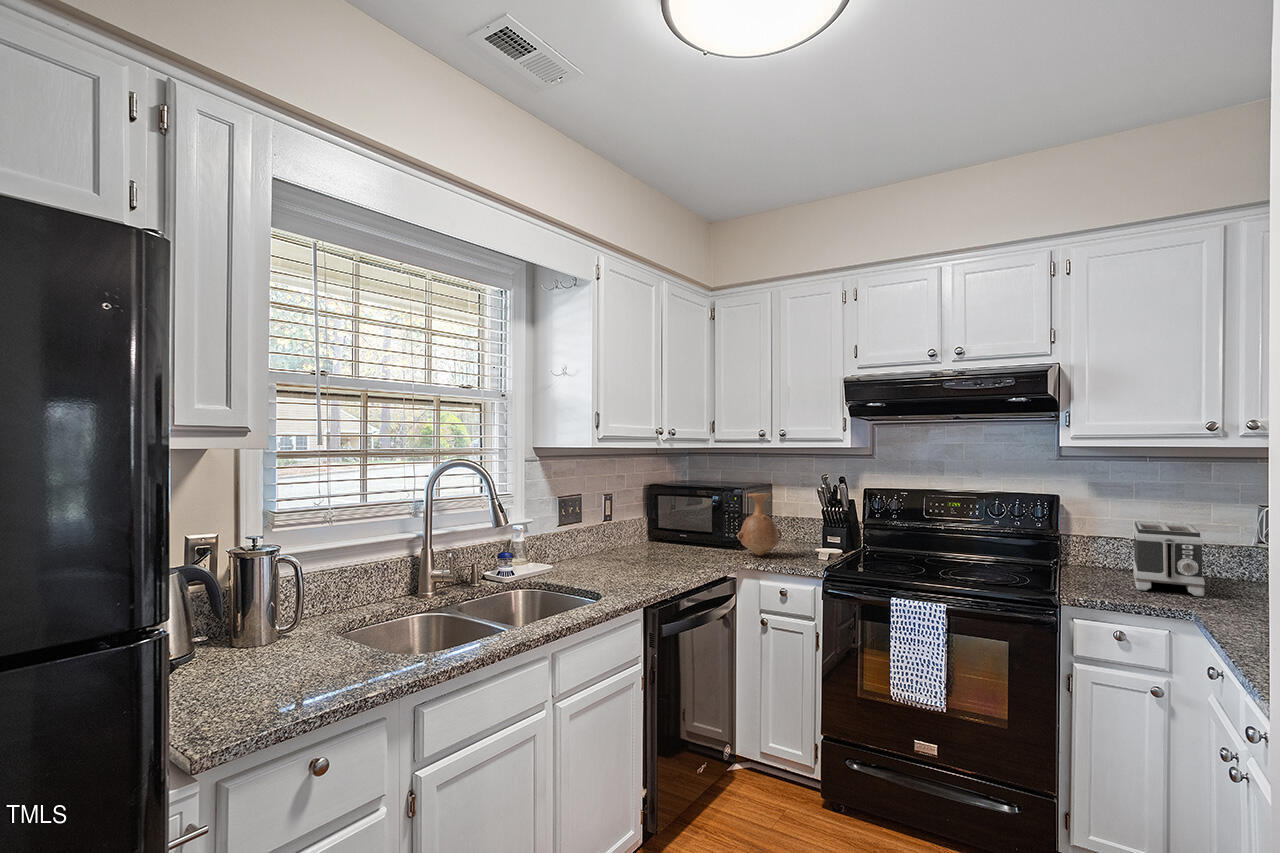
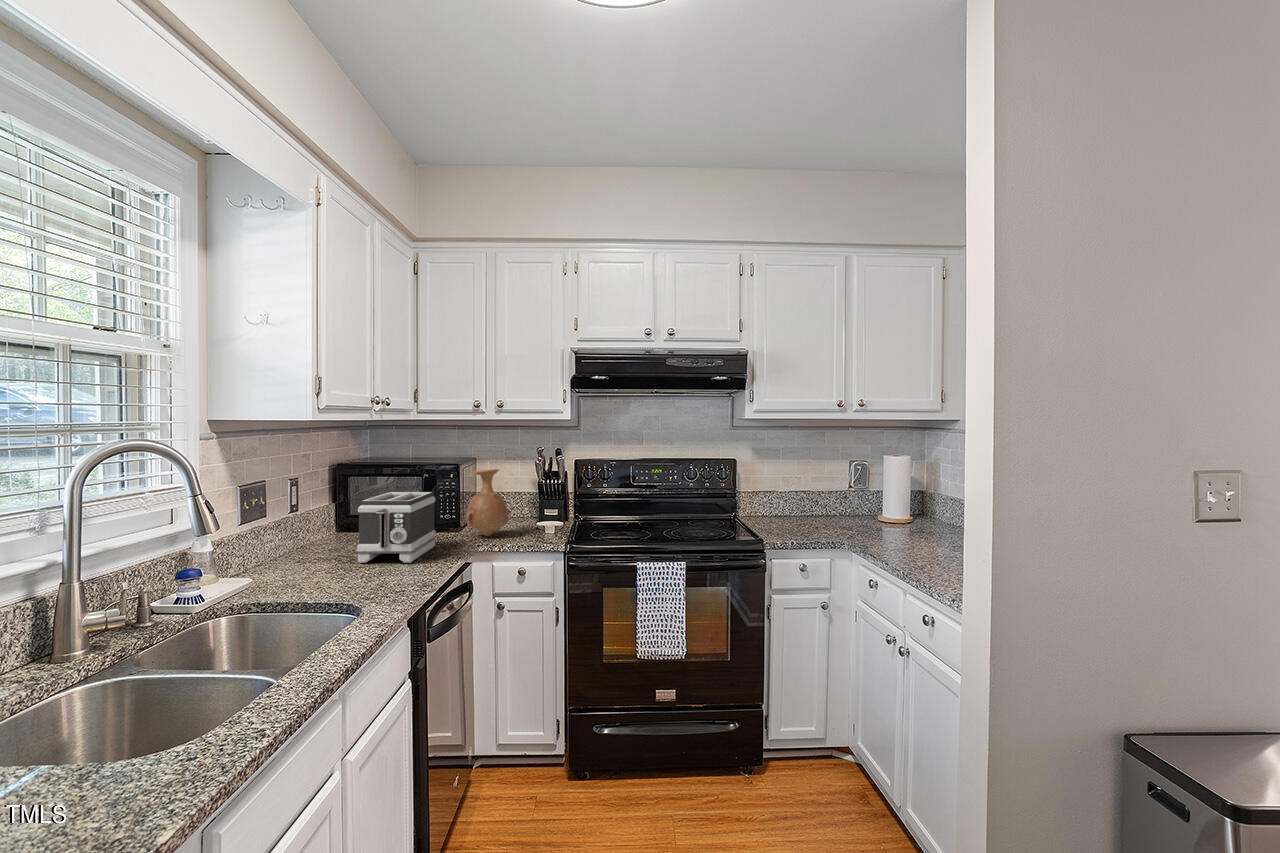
toaster: present [1133,522,1205,596] -> present [357,492,436,563]

